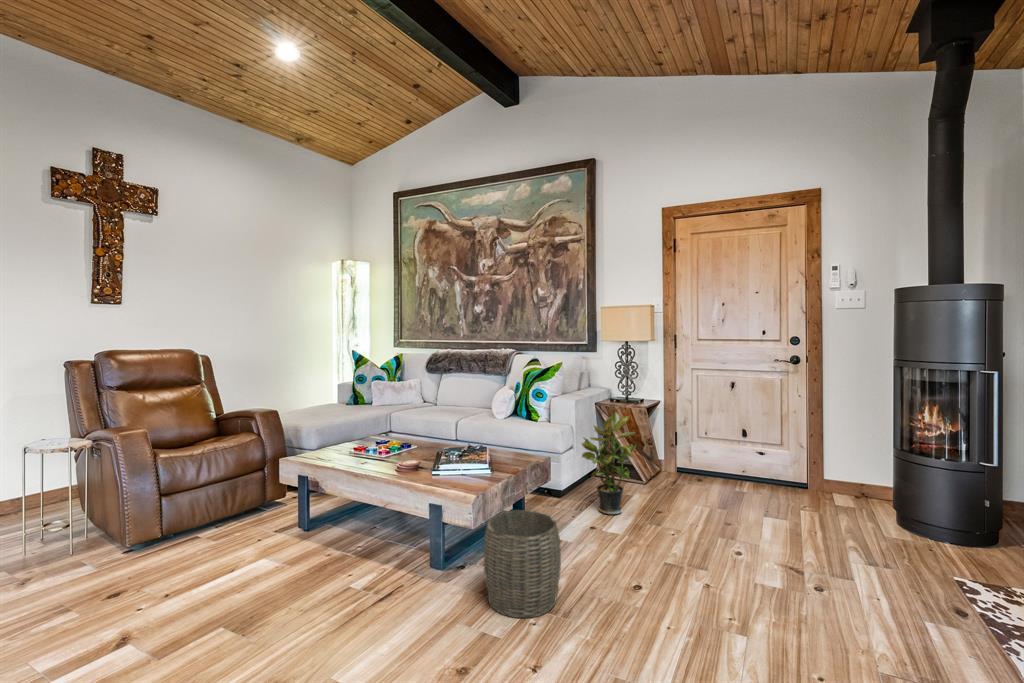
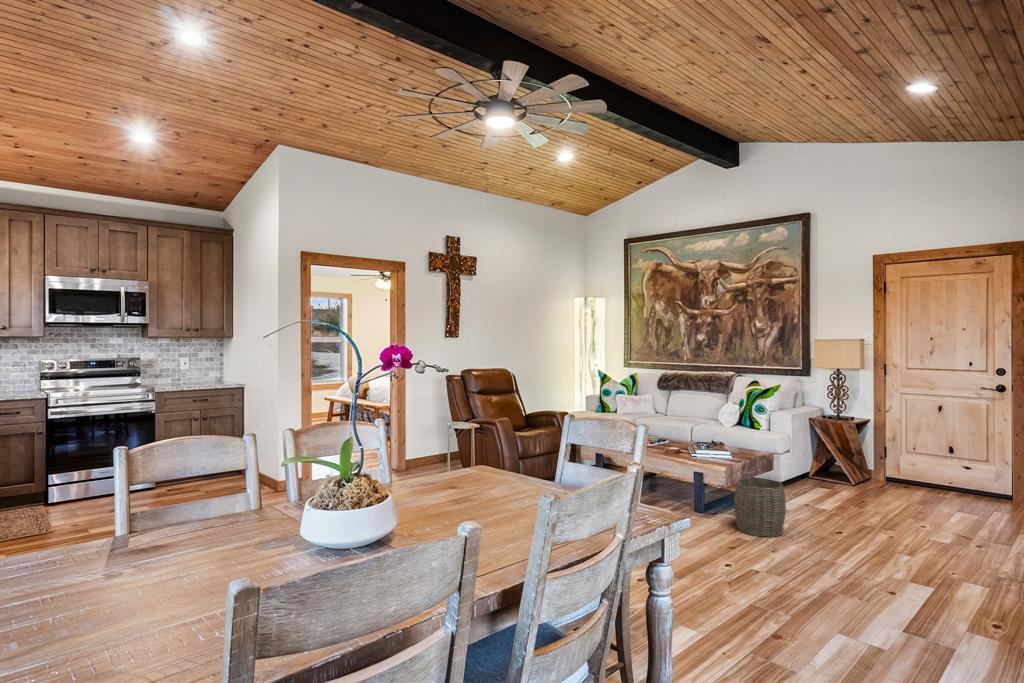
potted plant: present [582,412,636,515] -> none [797,423,844,501]

